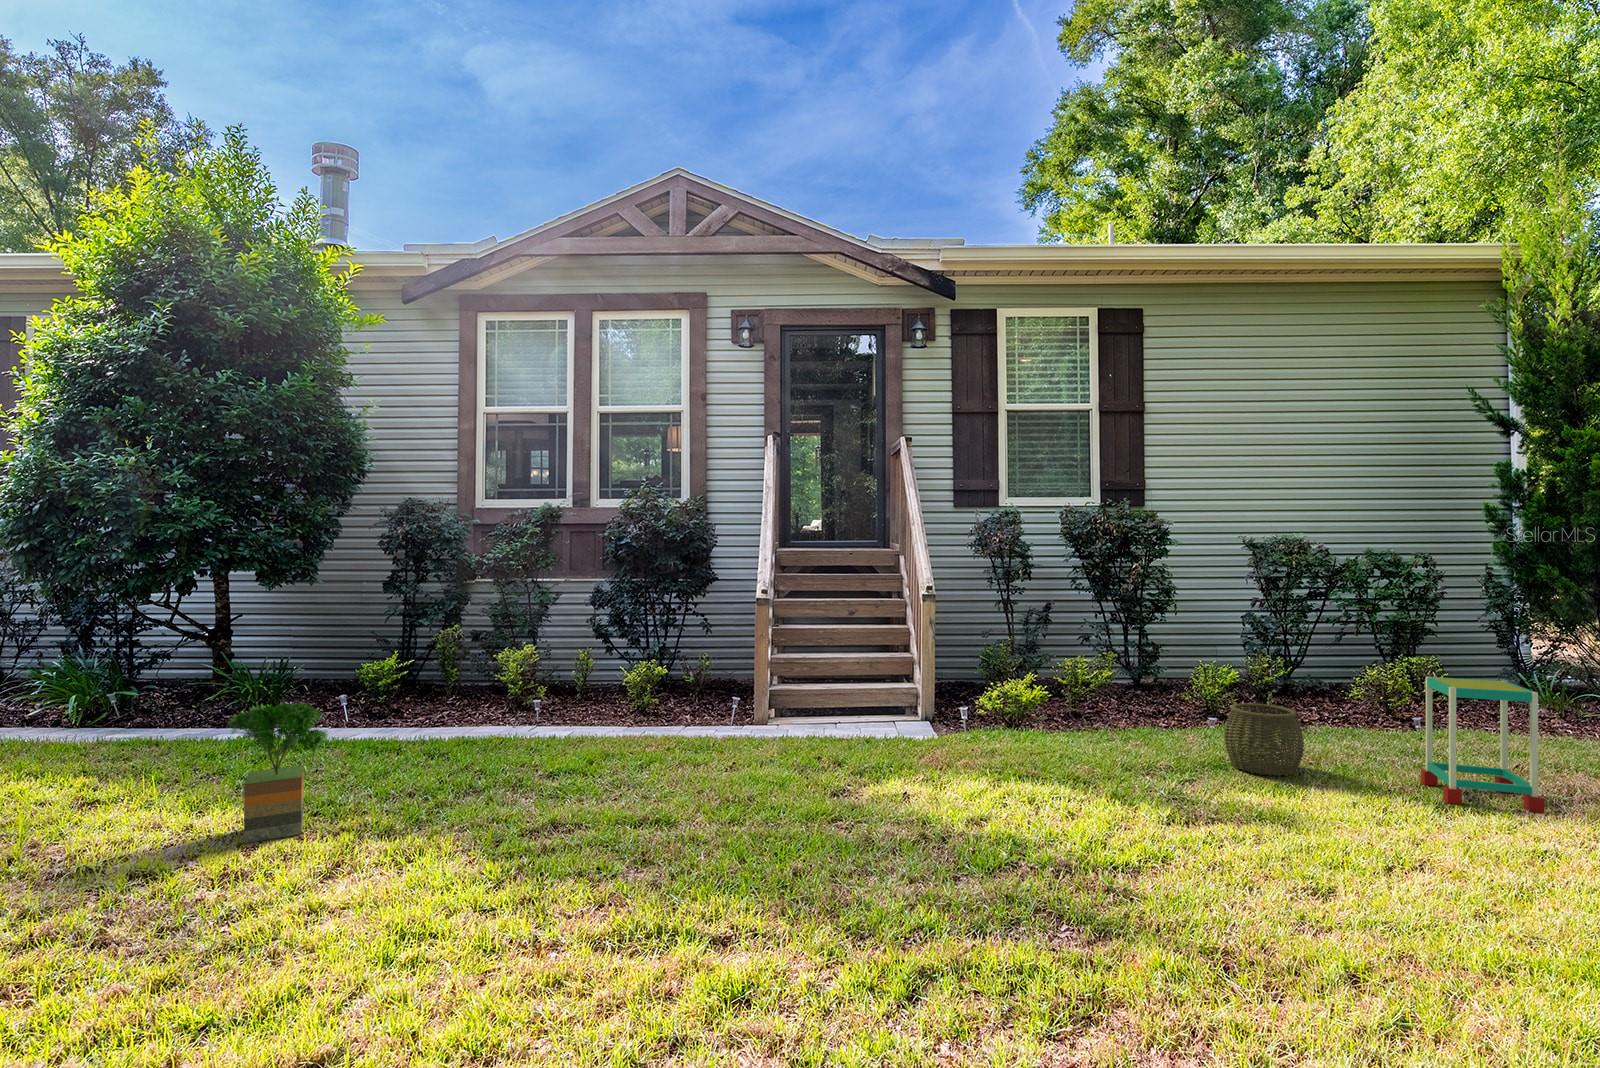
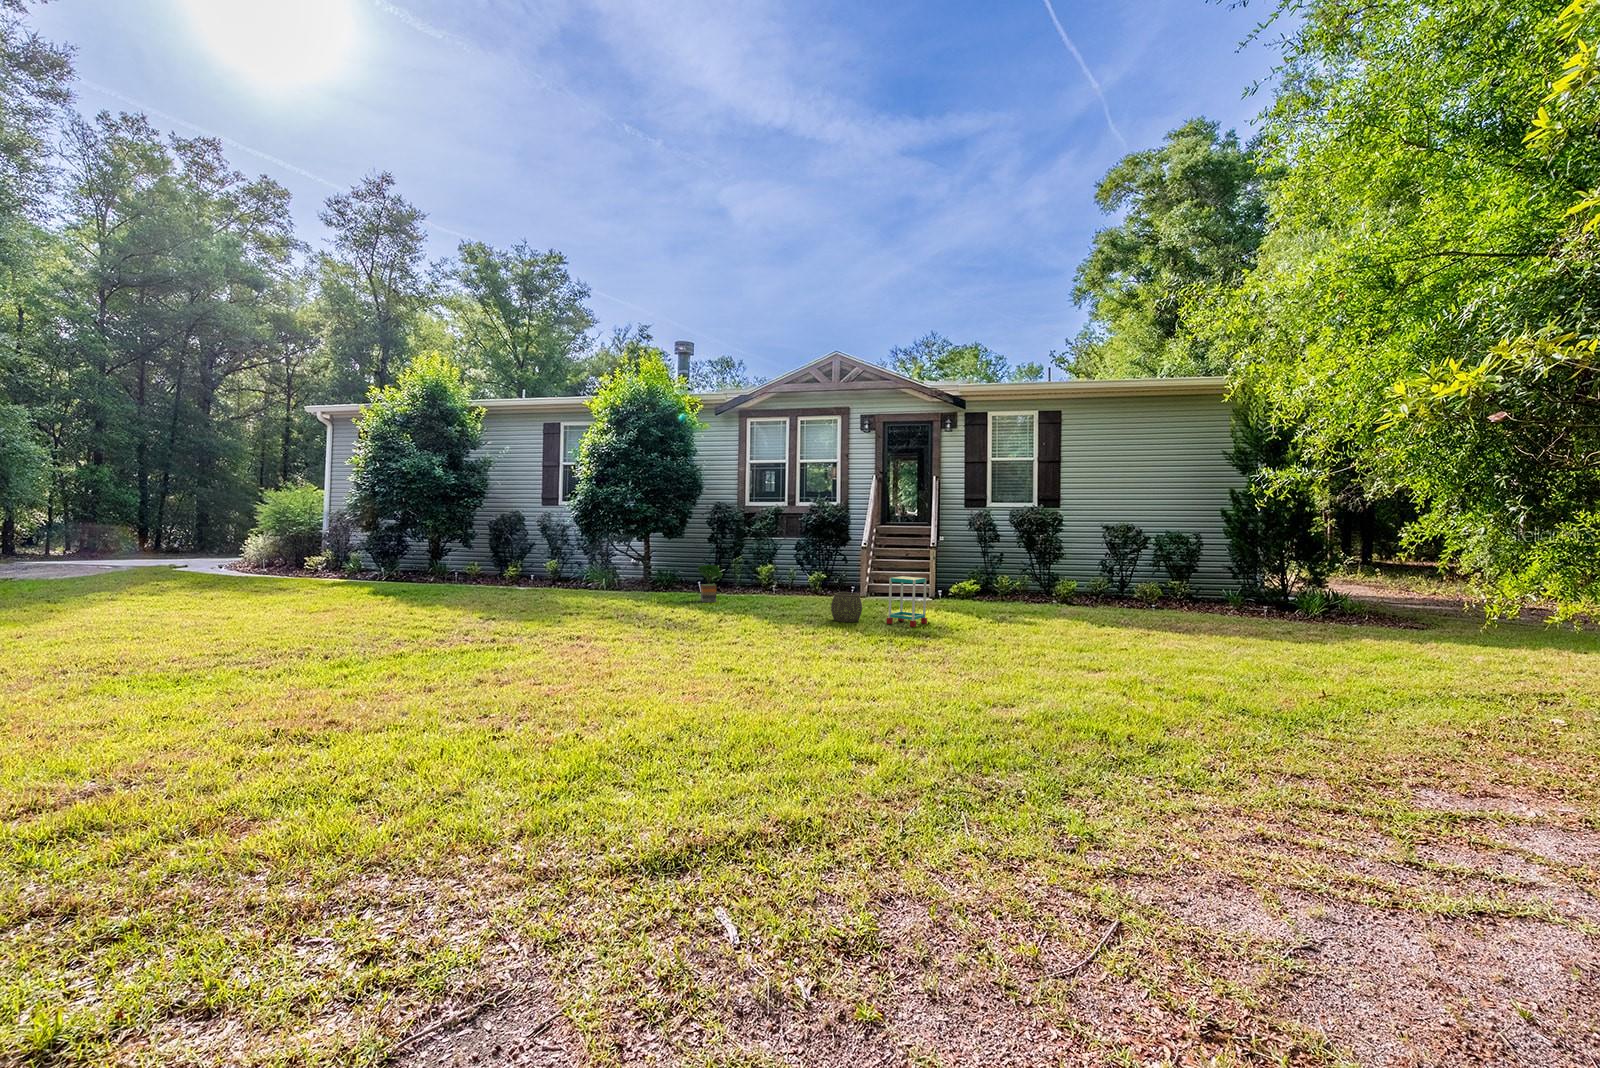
side table: present [1421,677,1545,813] -> present [886,576,927,627]
woven basket: present [1223,703,1304,776] -> present [831,592,862,622]

